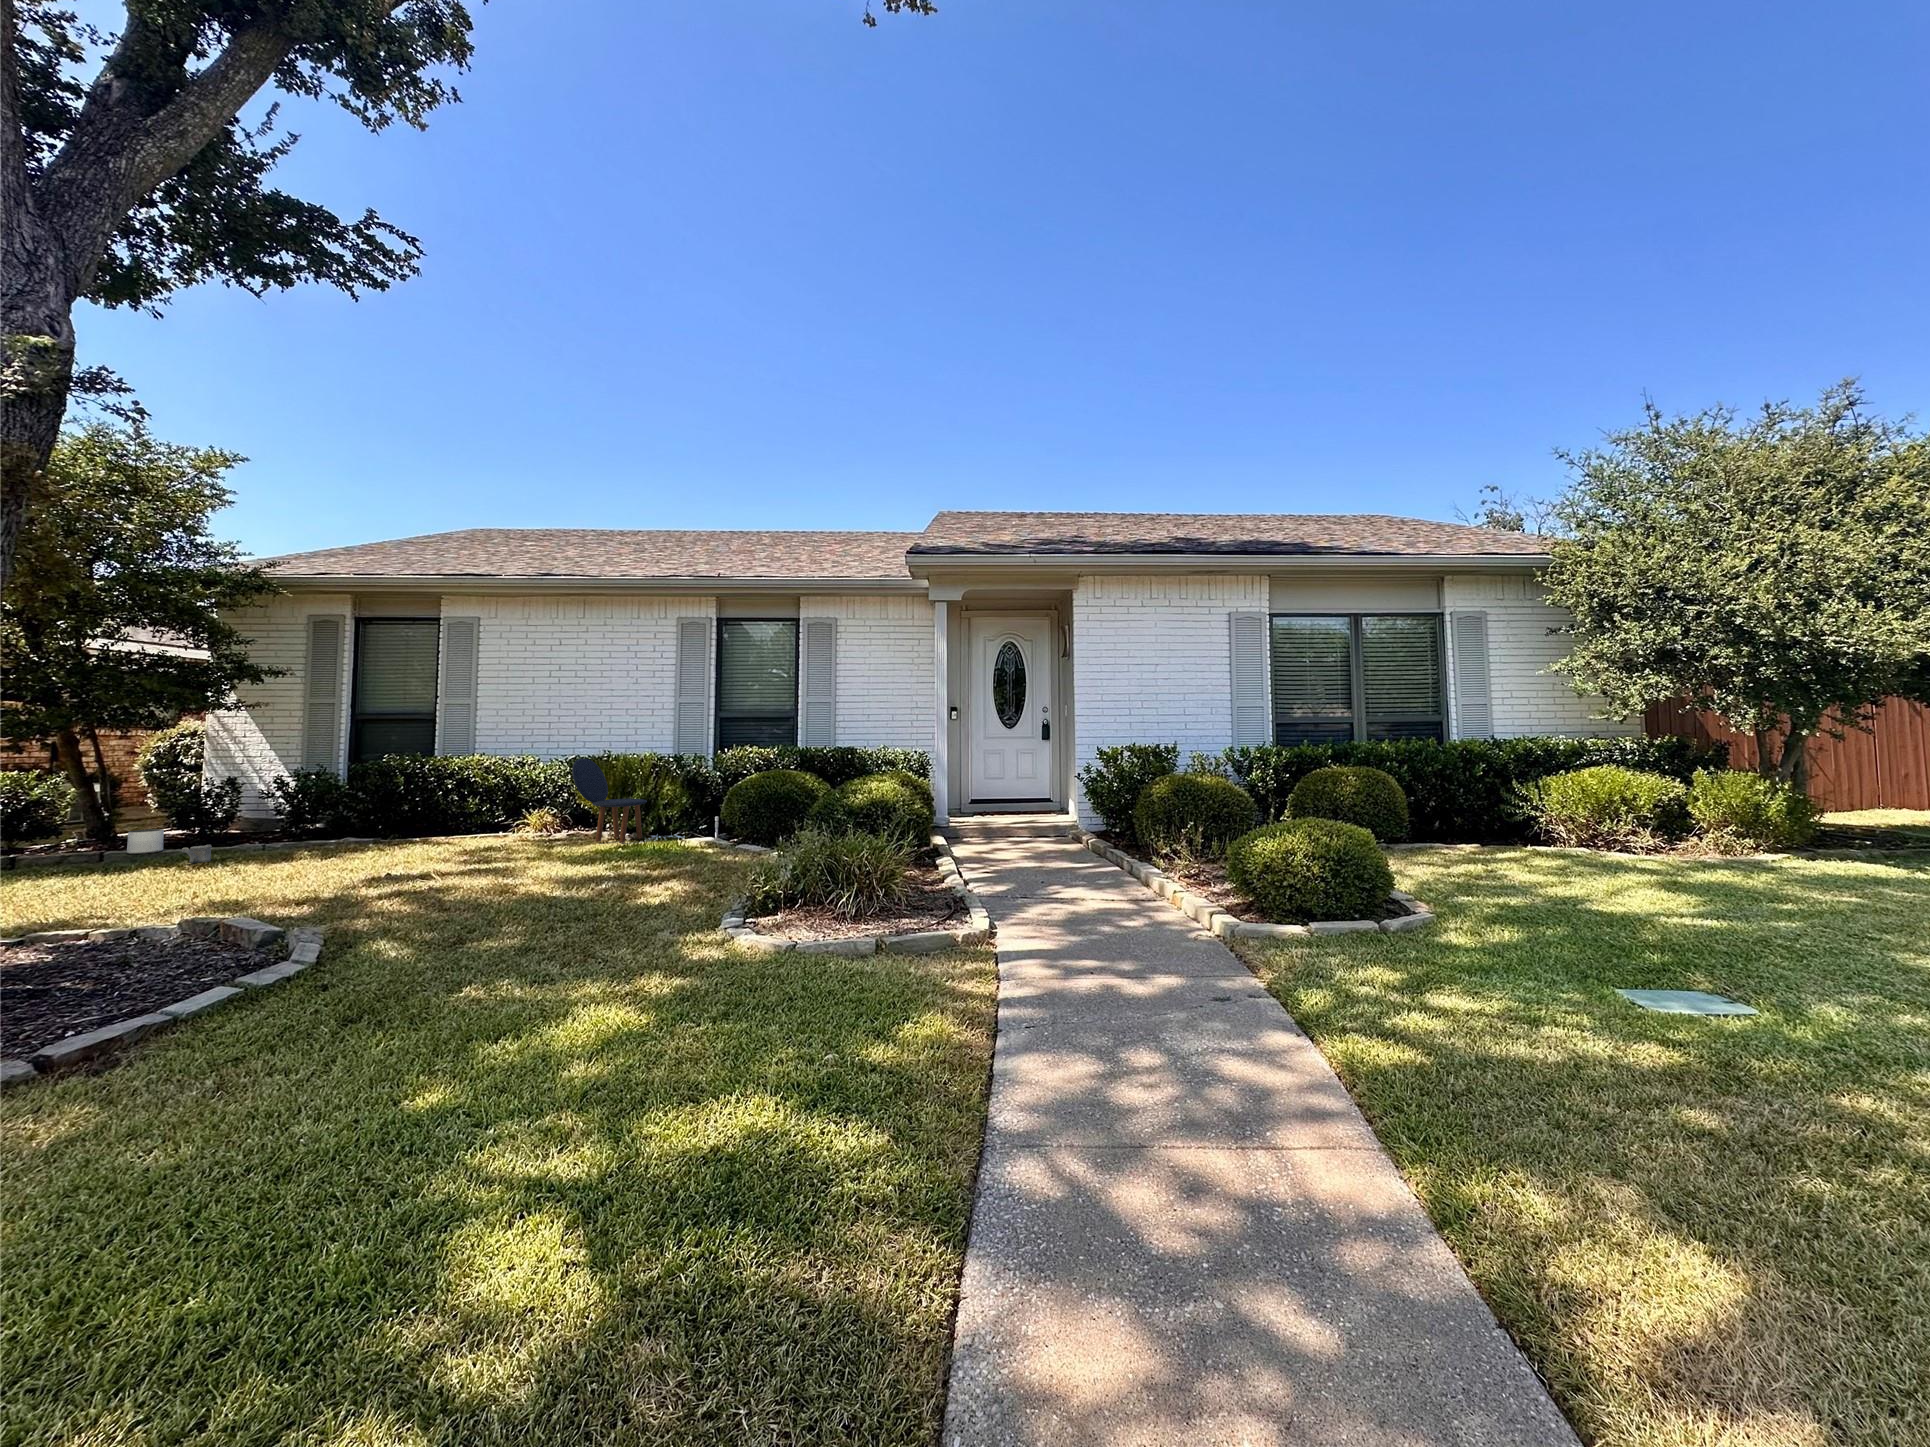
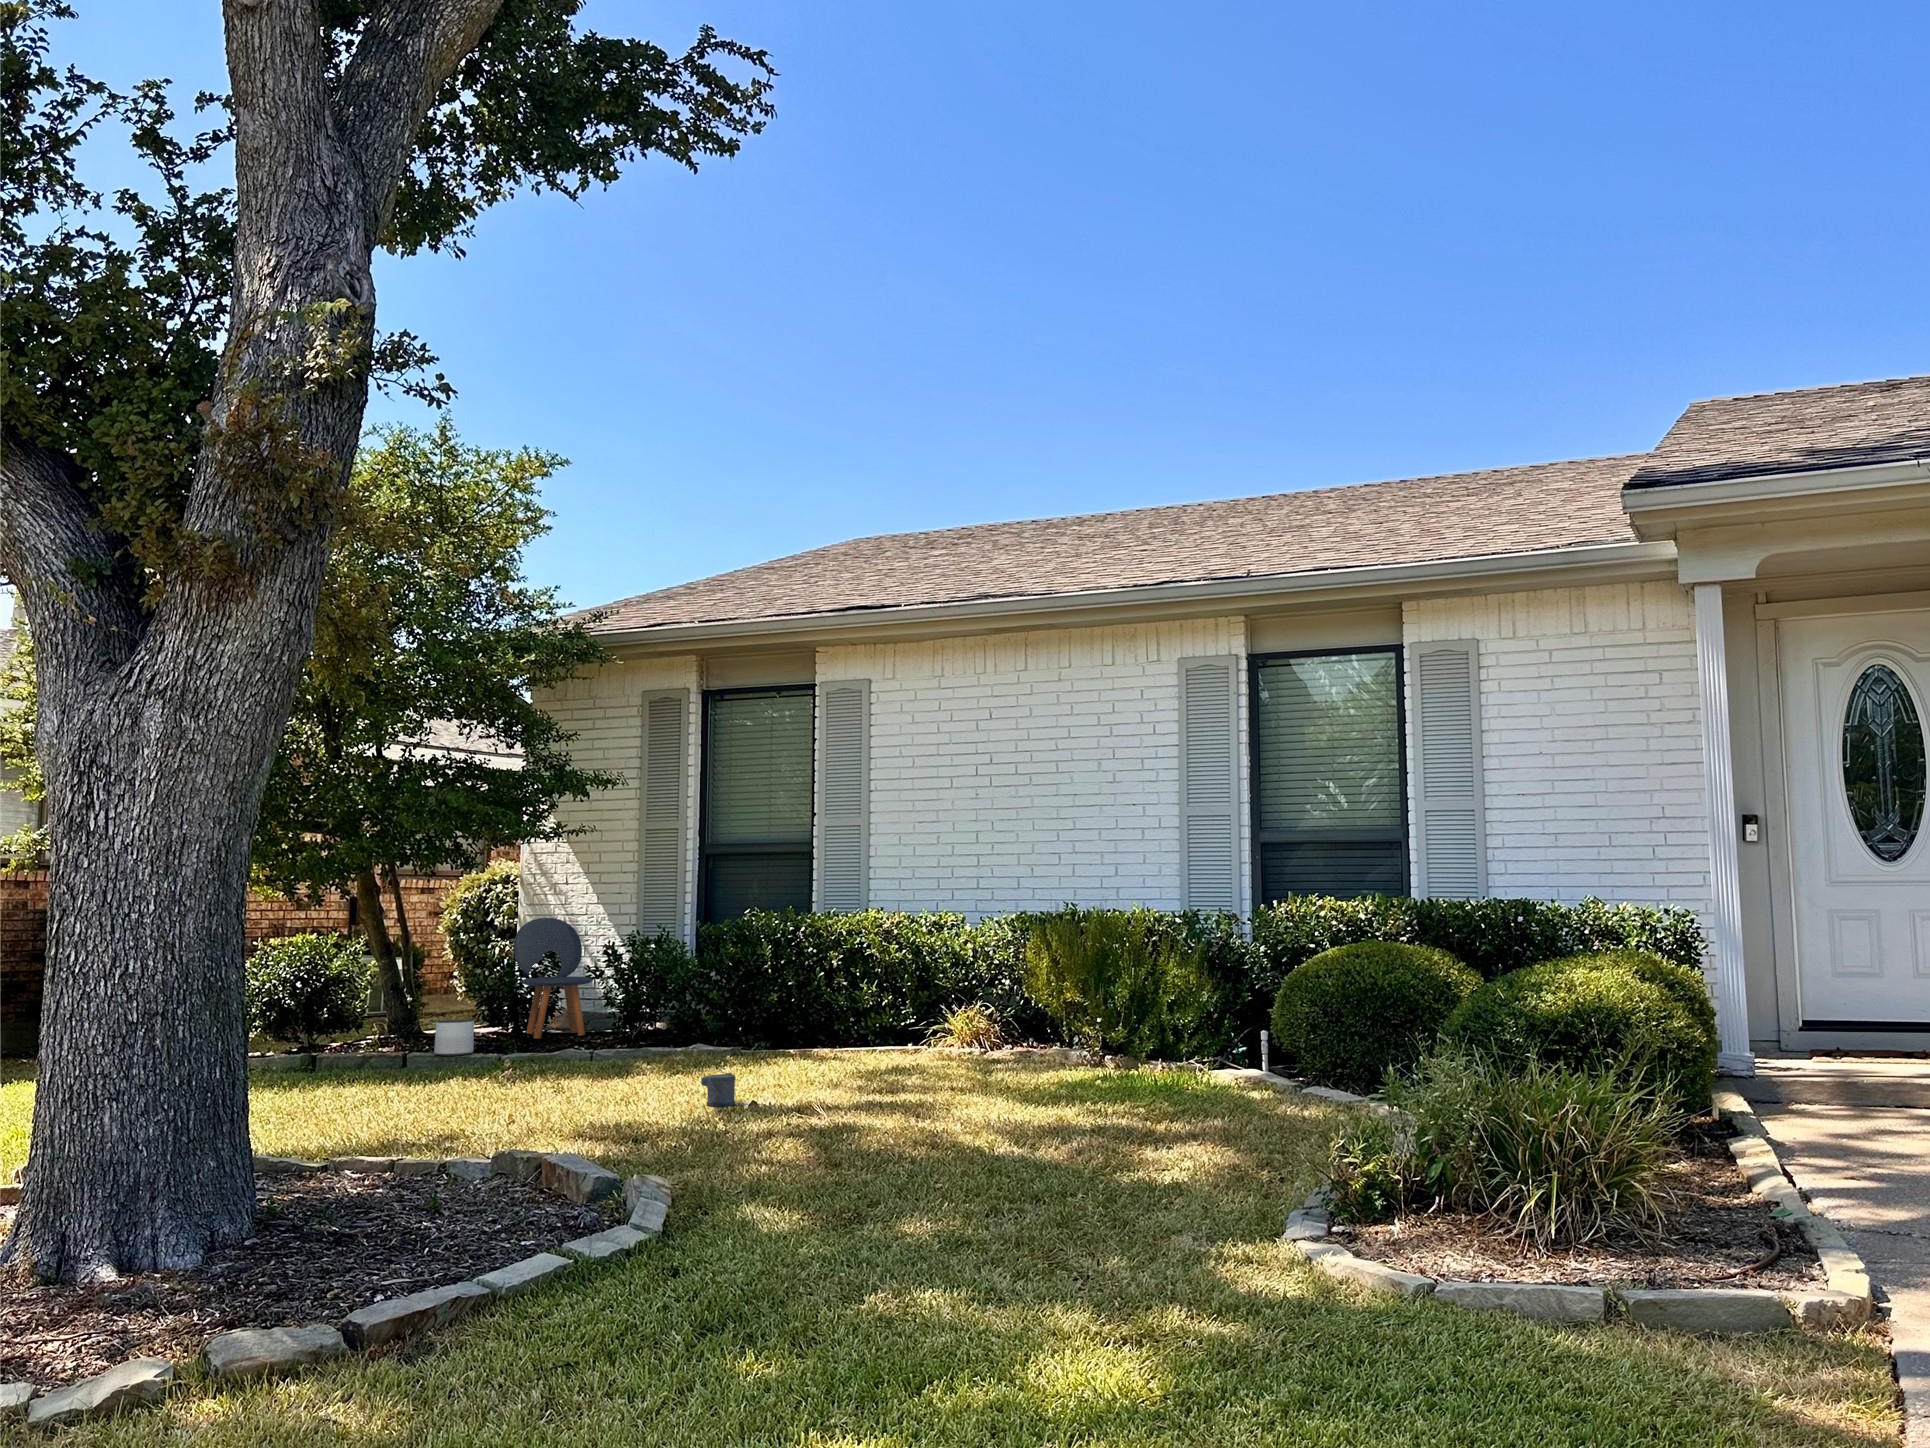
chair: present [572,759,647,843] -> present [514,918,593,1039]
watering can: present [182,845,212,863] -> present [701,1073,736,1106]

